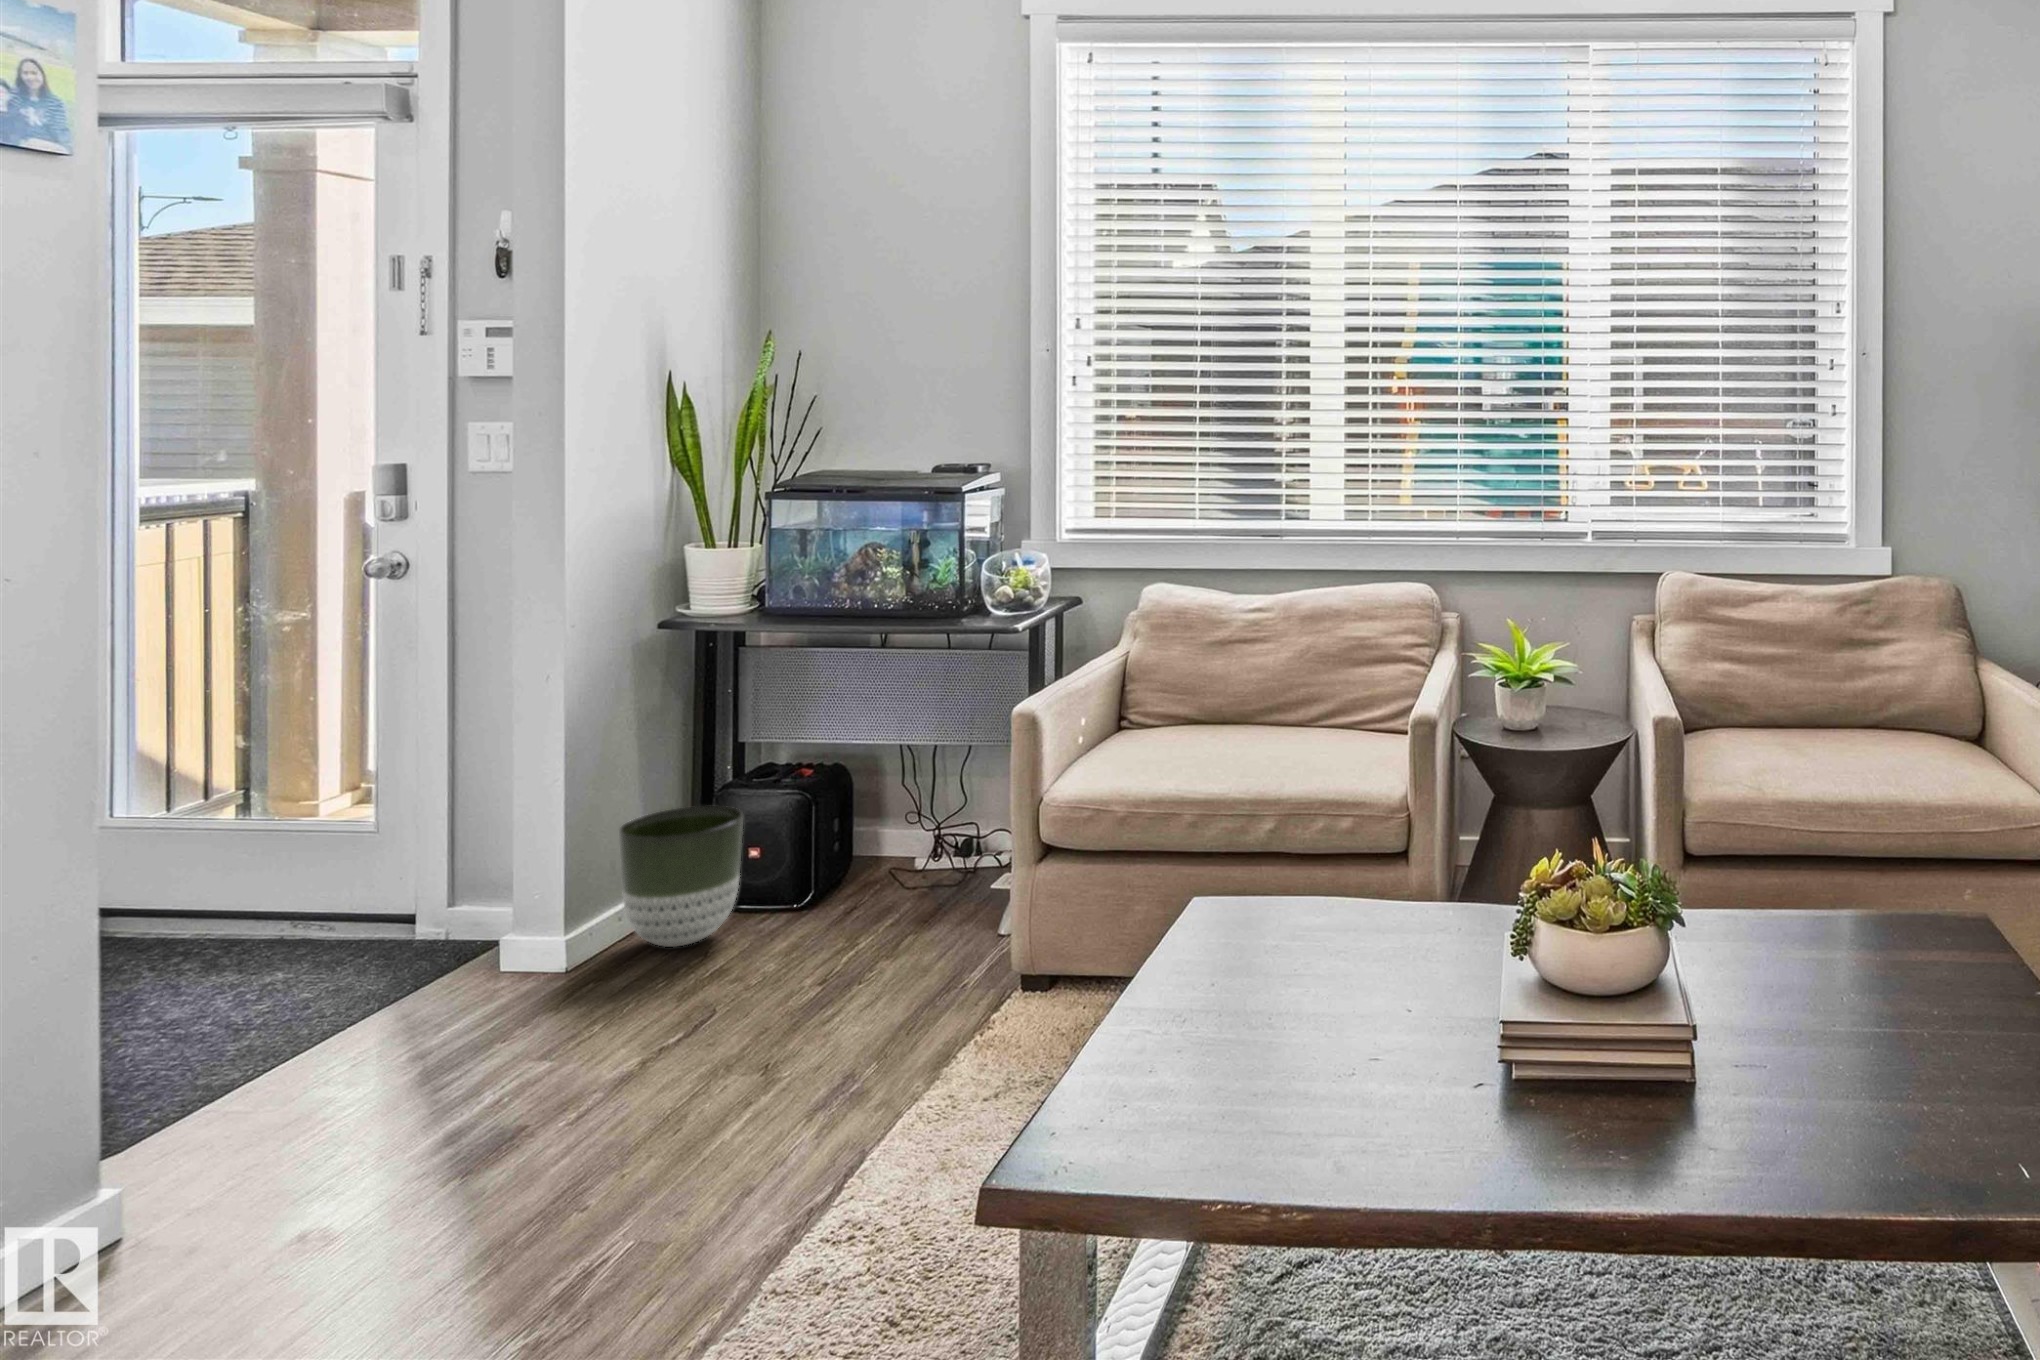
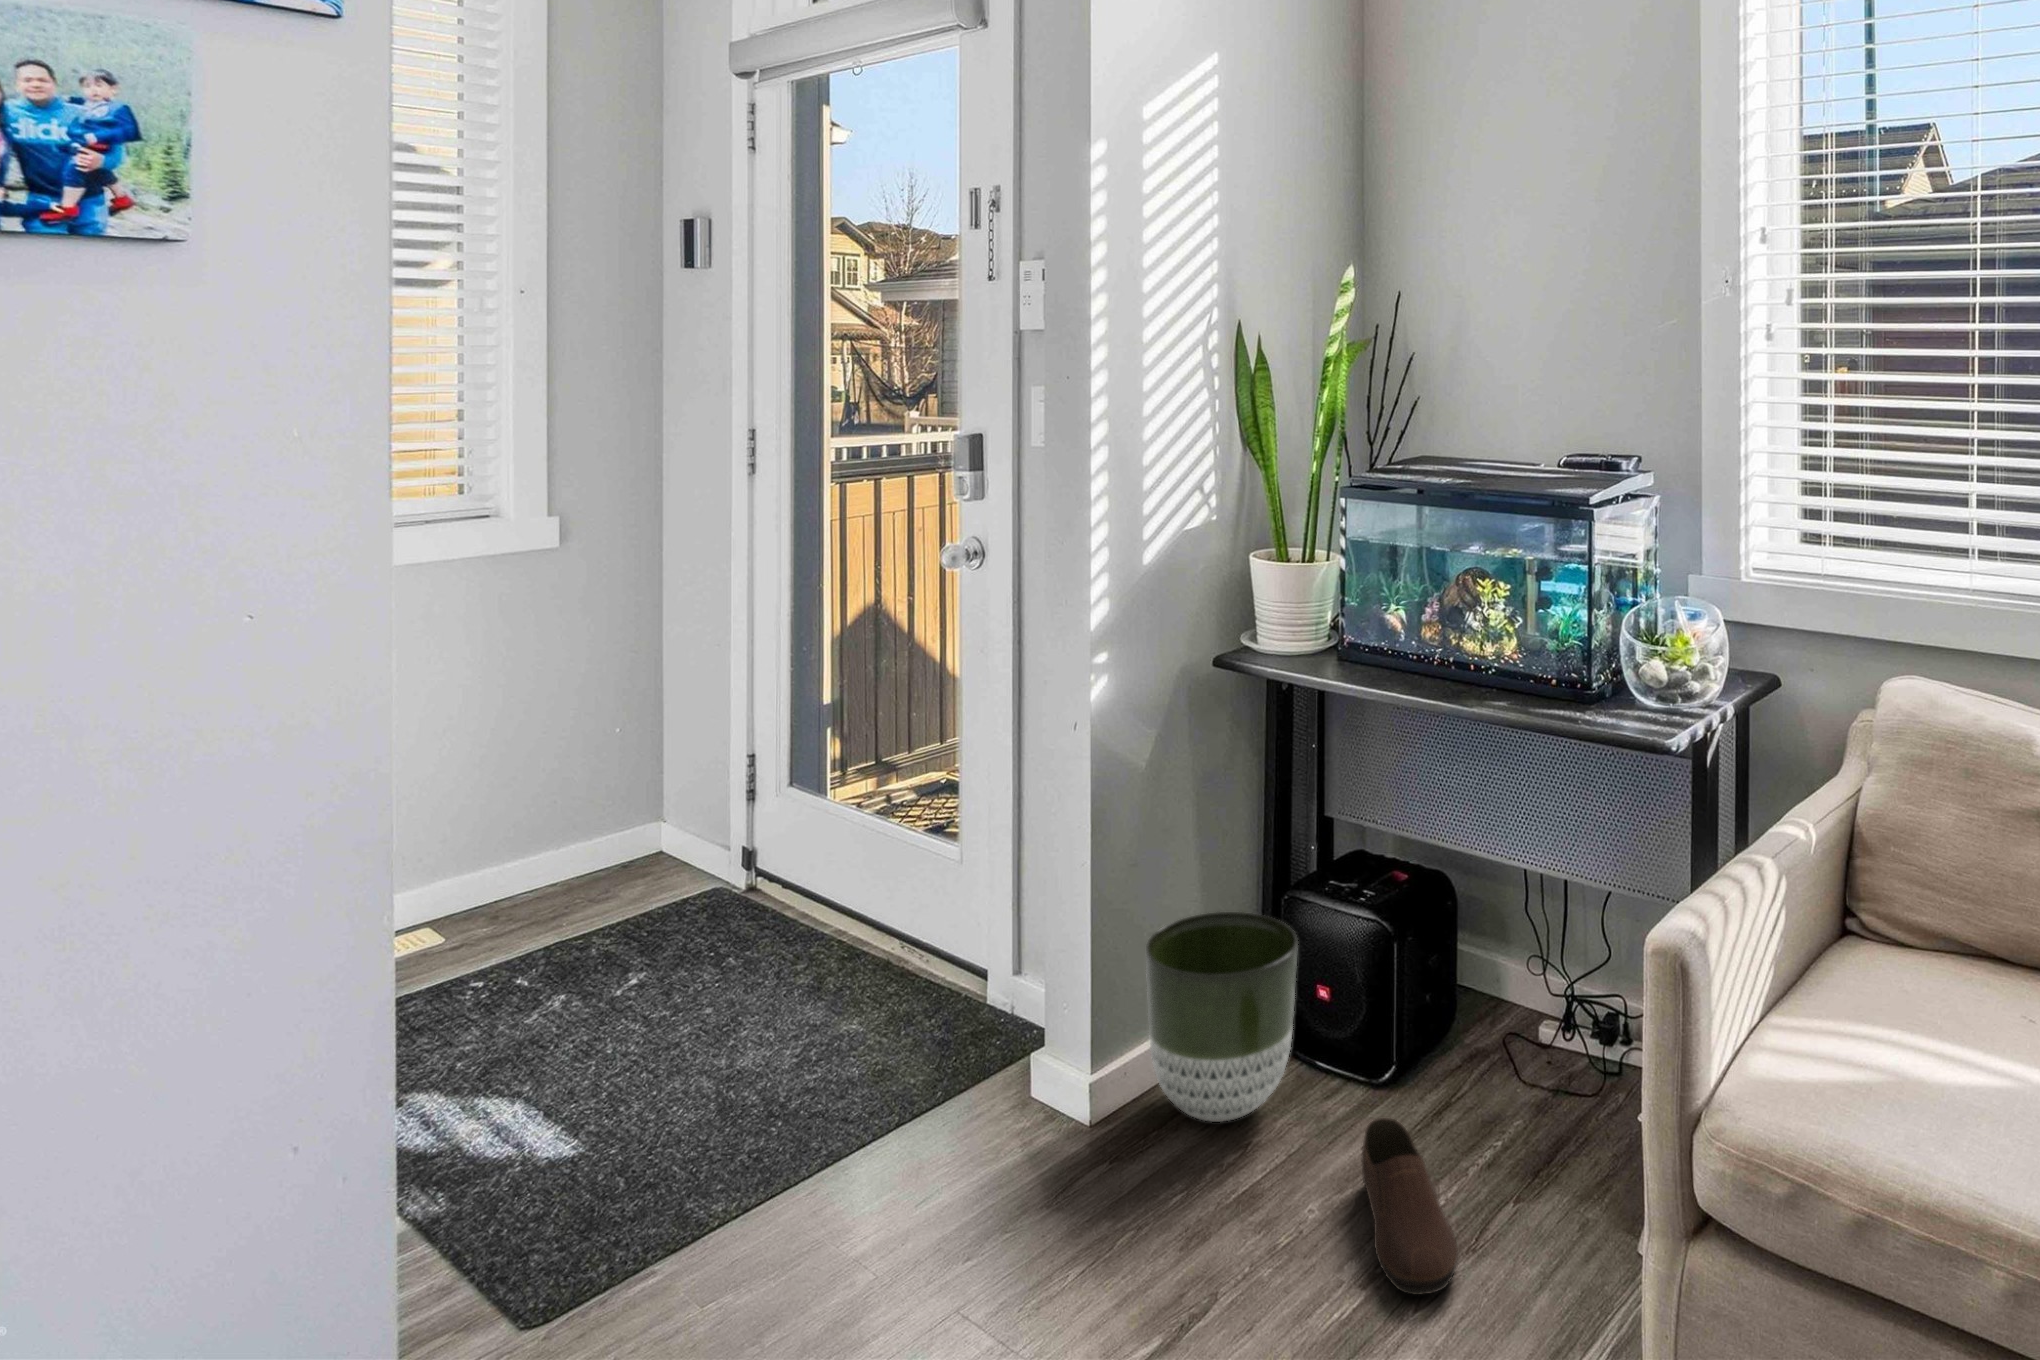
shoe: none [809,903,888,975] -> present [1362,1118,1458,1295]

